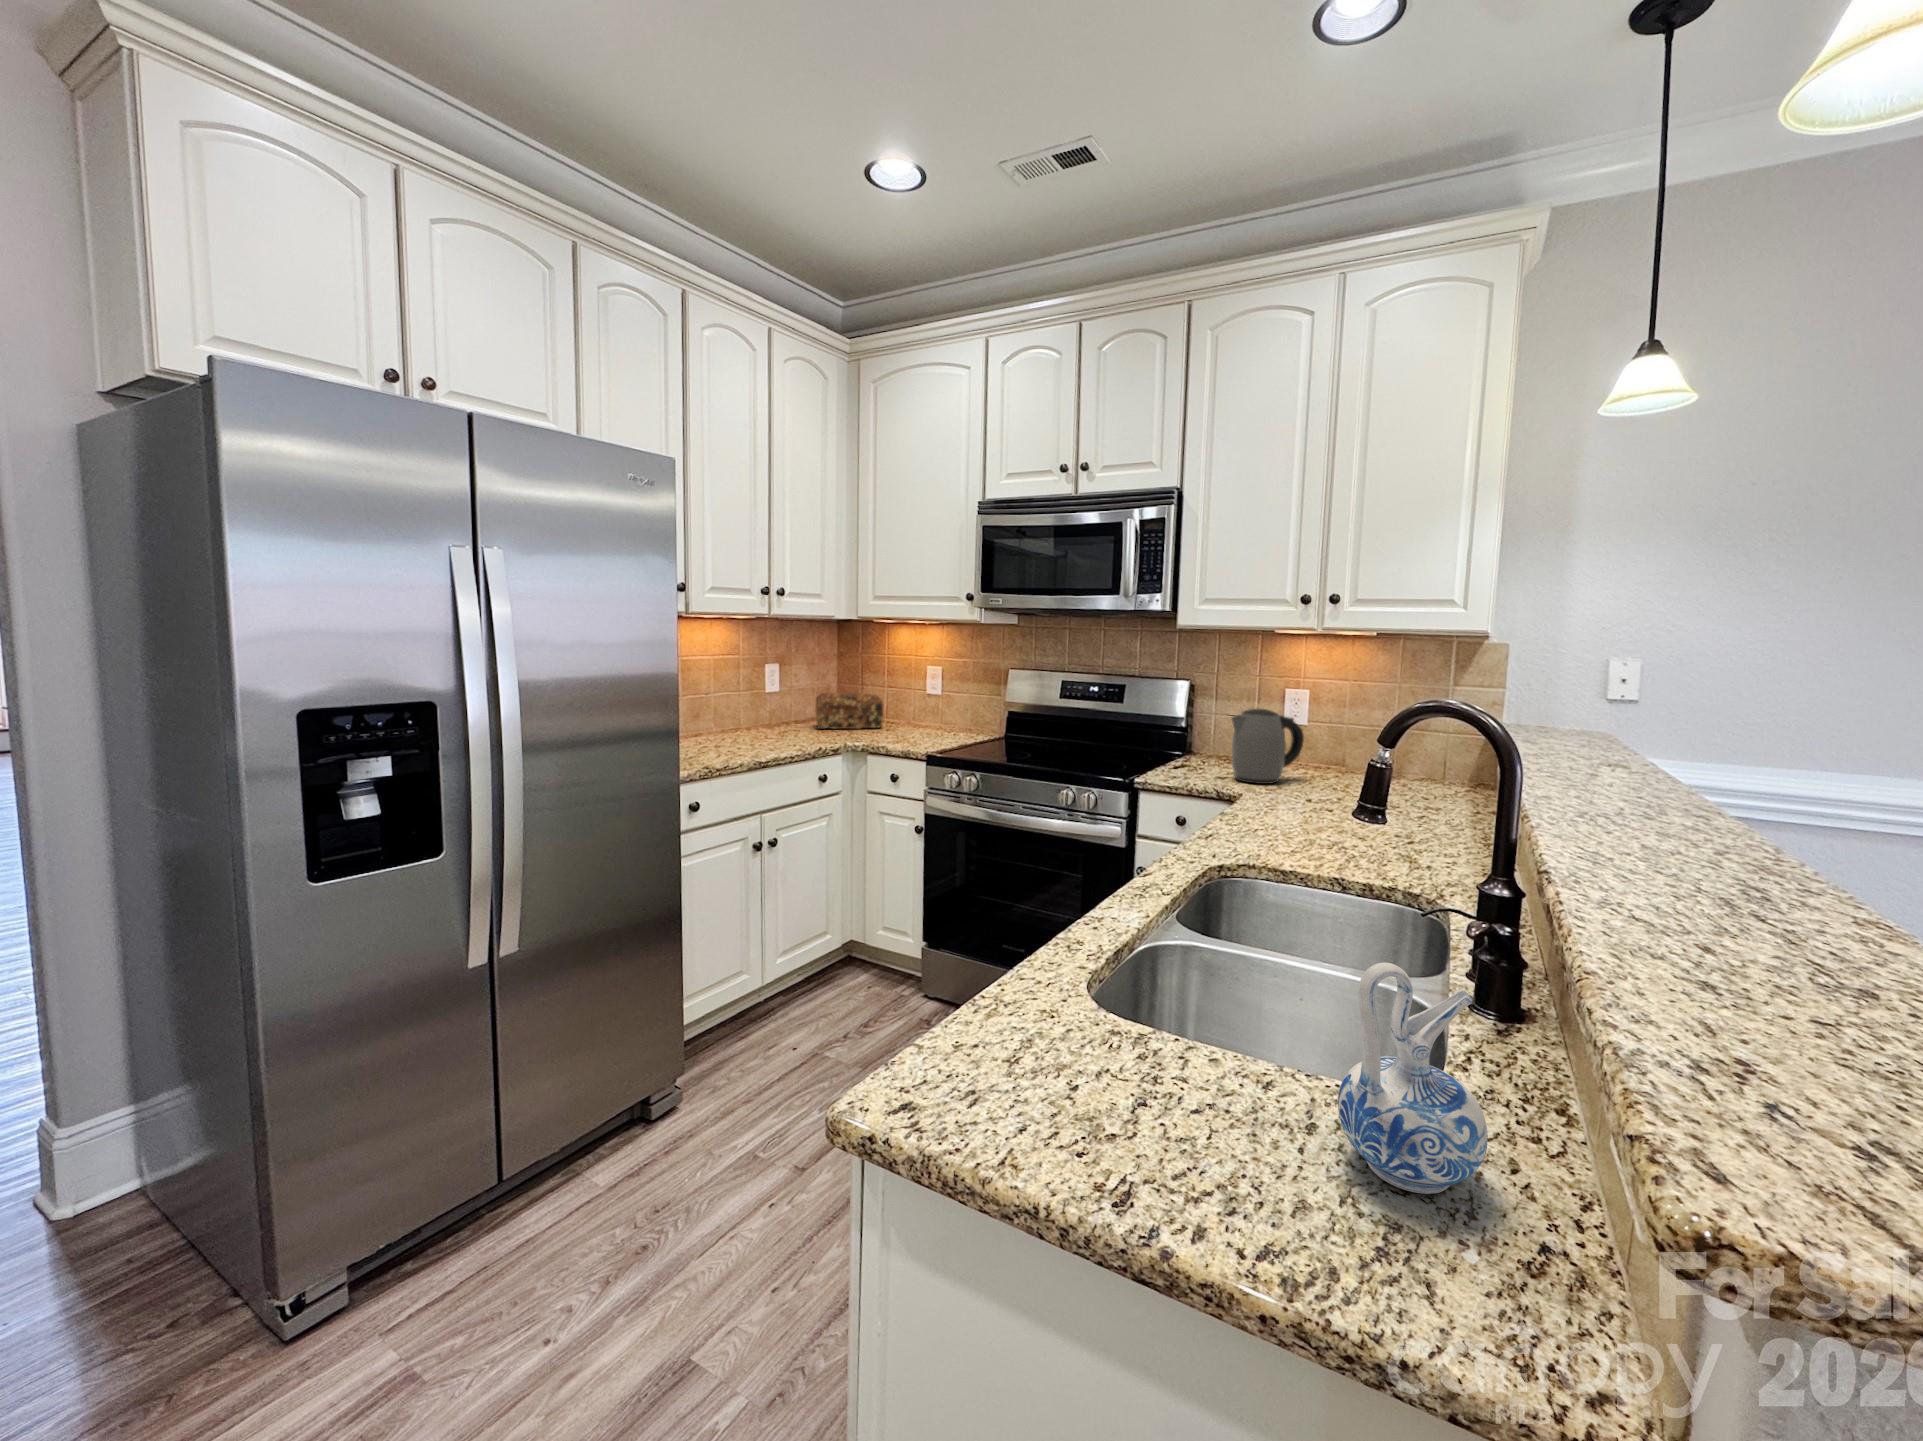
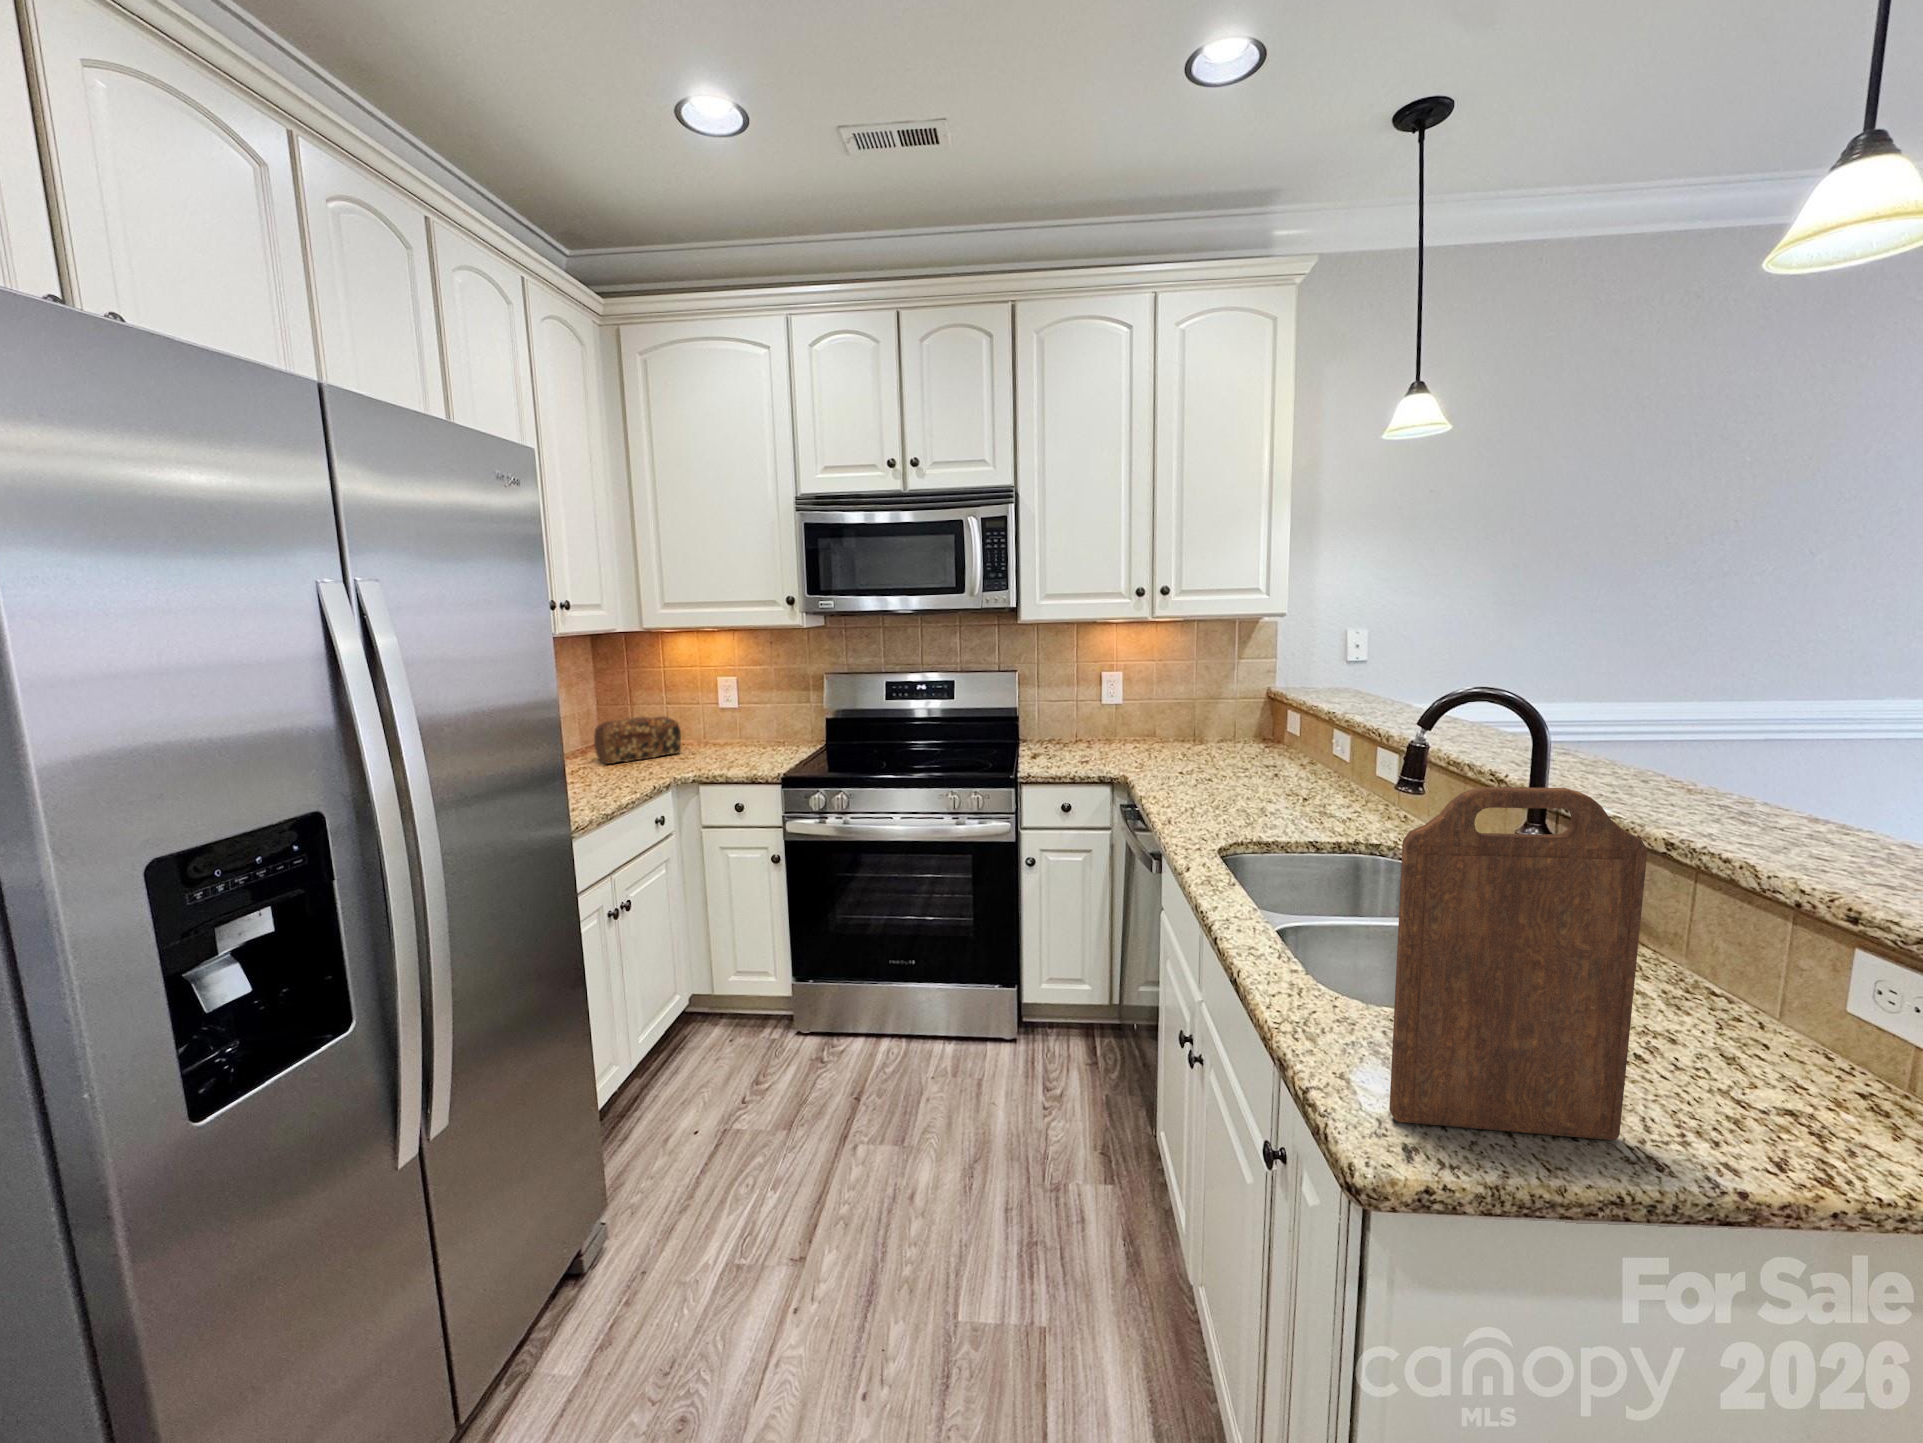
kettle: present [1232,709,1304,784] -> none [1093,694,1149,762]
cutting board: none [932,730,1139,1166] -> present [1389,787,1647,1140]
ceramic pitcher: present [1338,963,1488,1194] -> none [1672,921,1810,1083]

